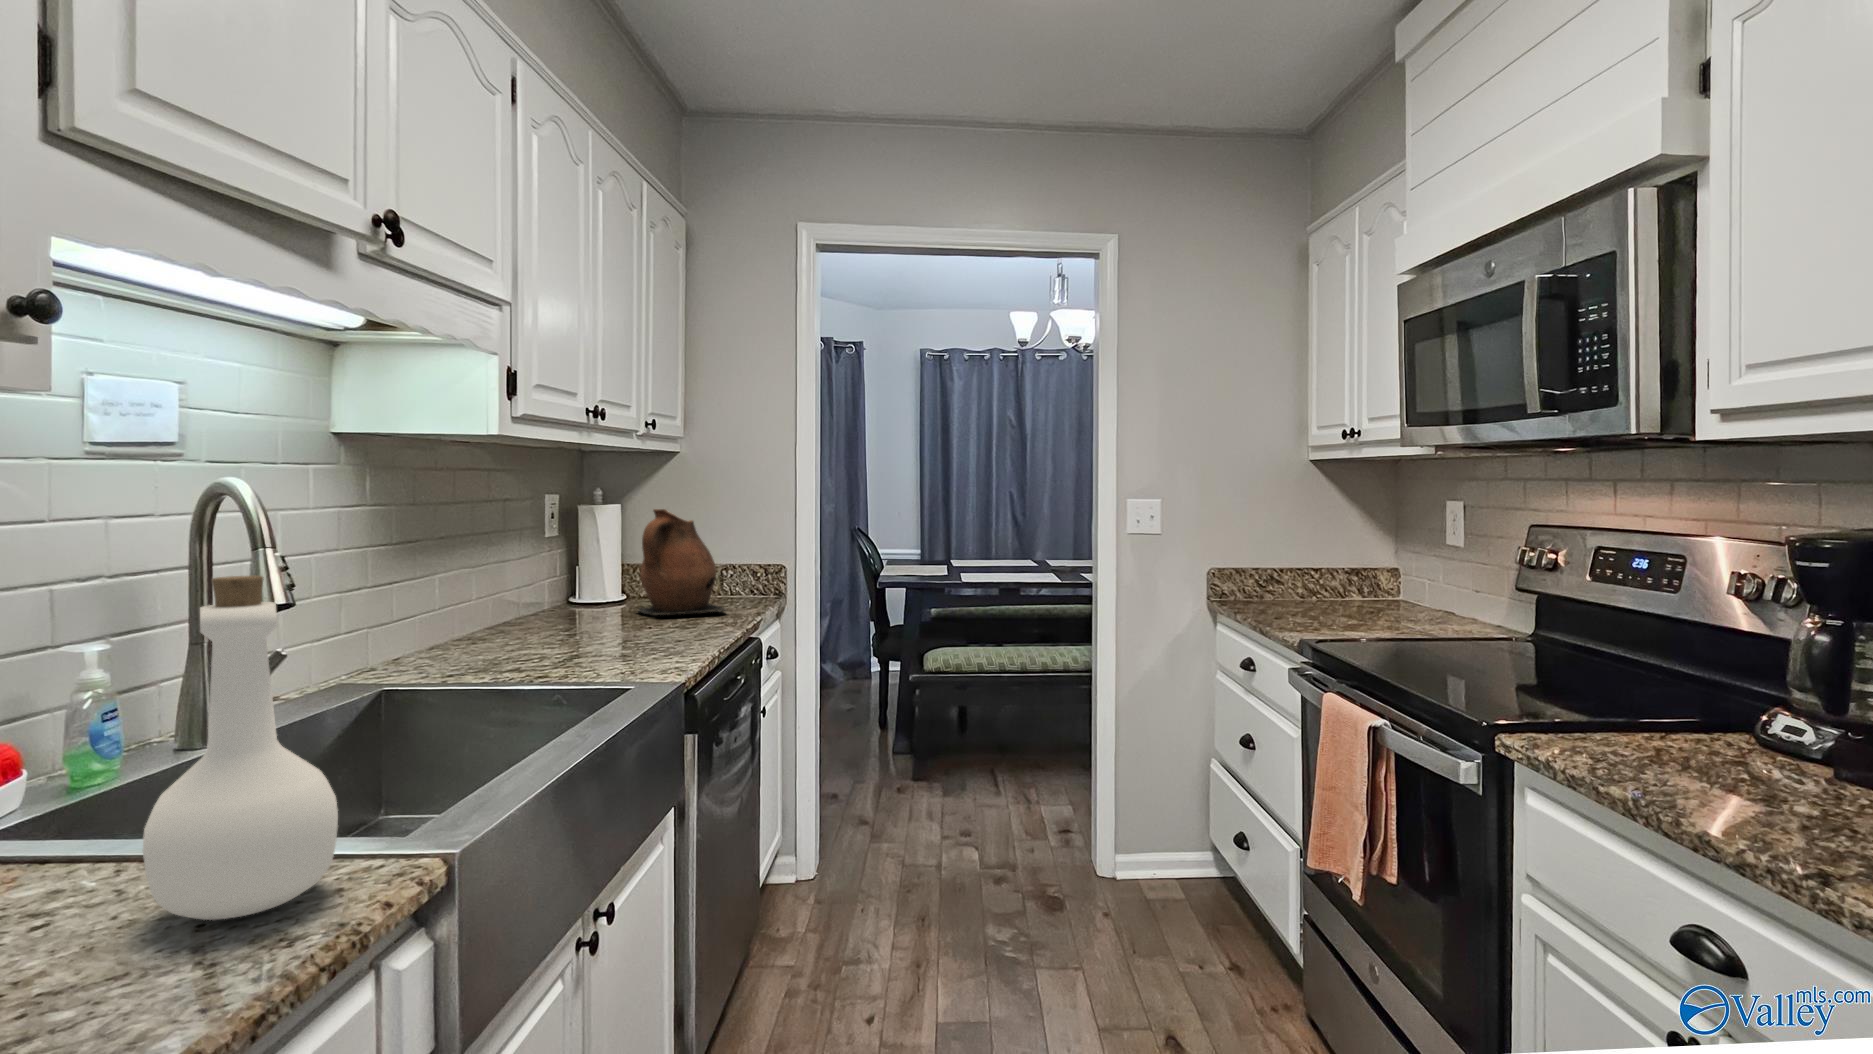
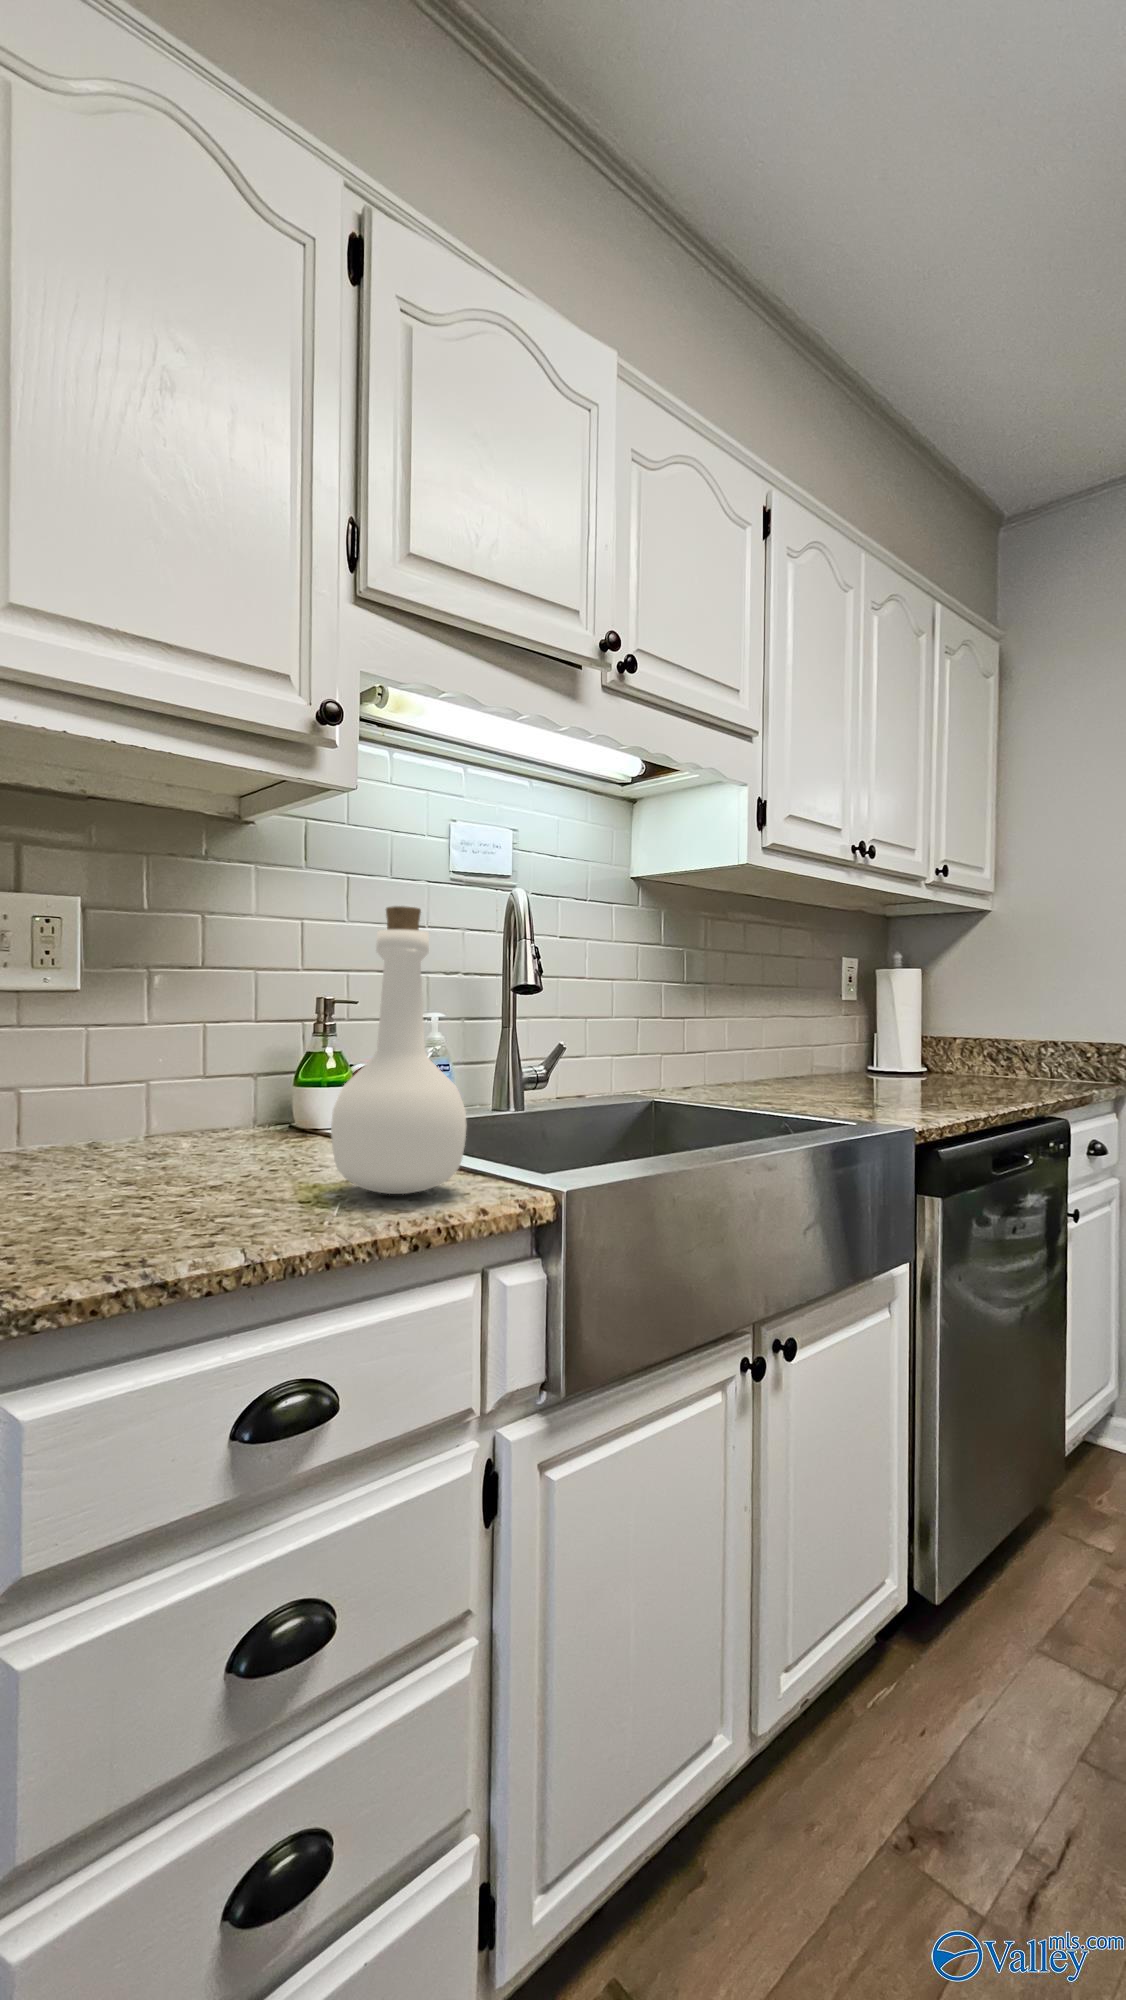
ceramic pitcher: present [639,509,726,615] -> none [920,965,1032,1089]

